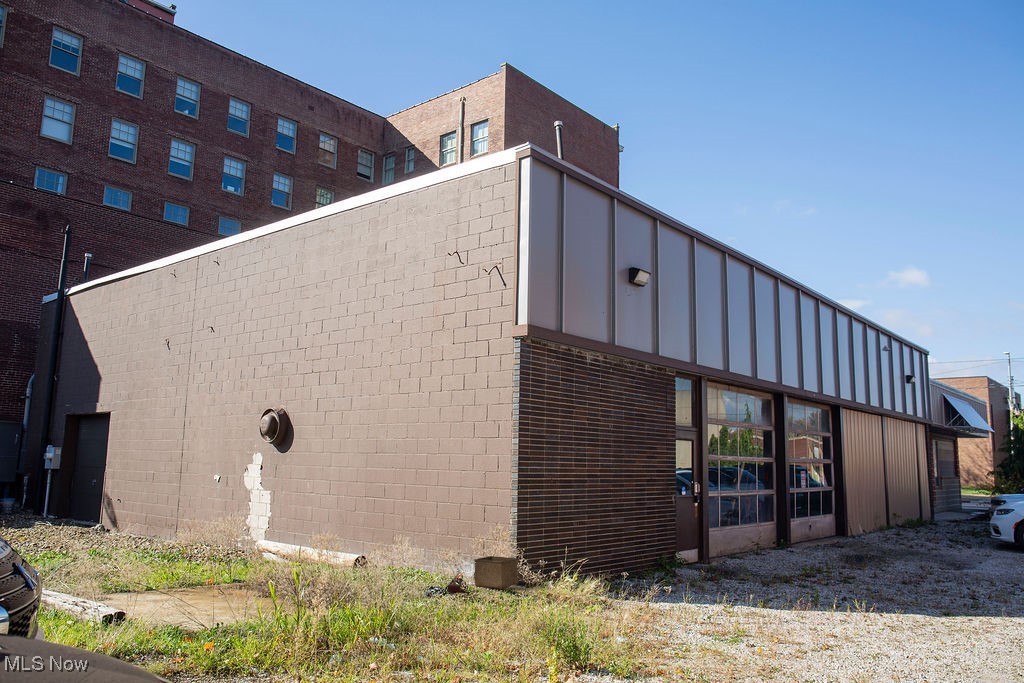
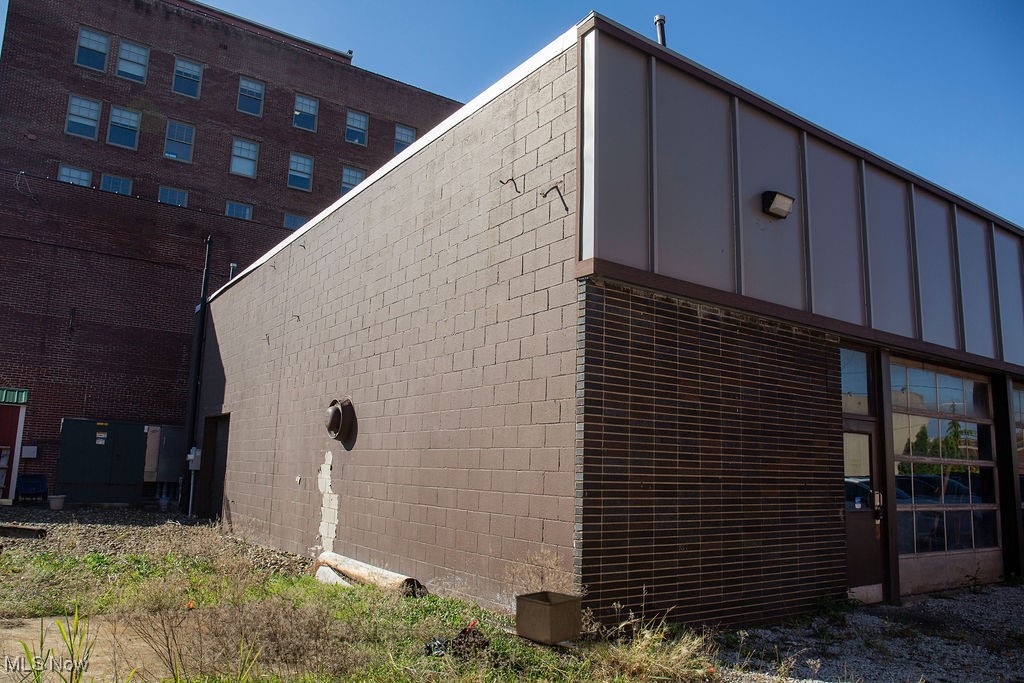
potted plant: present [443,553,462,592] -> none [461,585,509,647]

